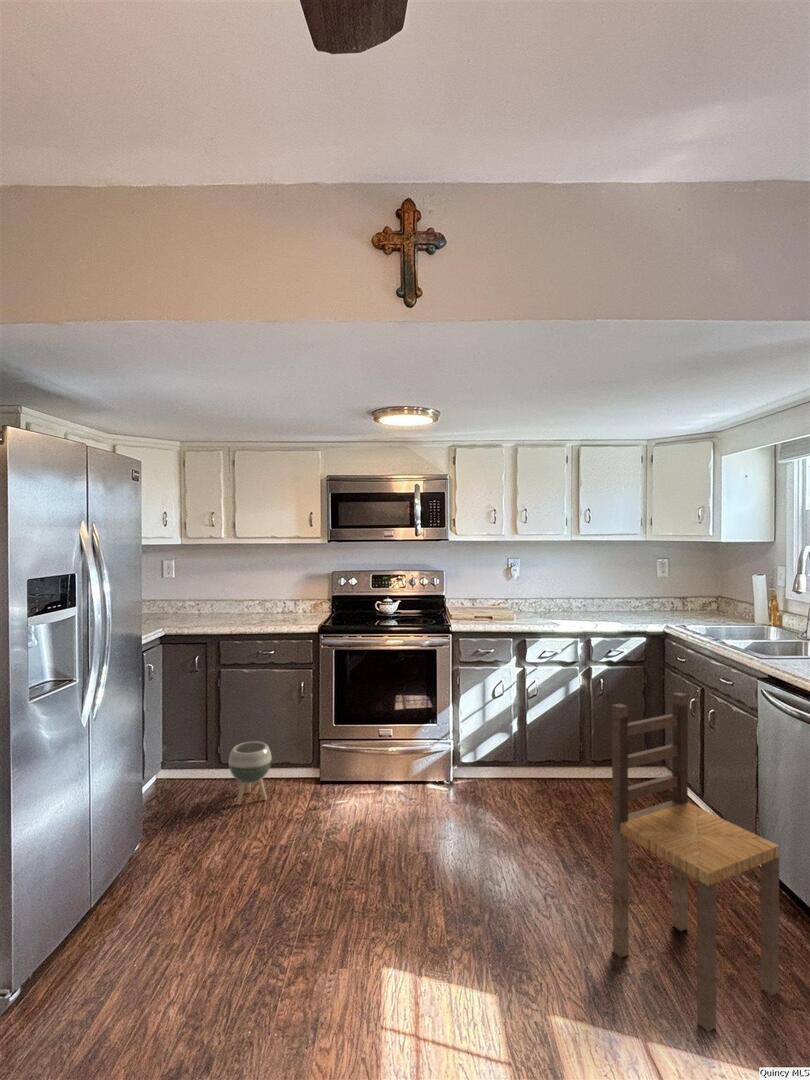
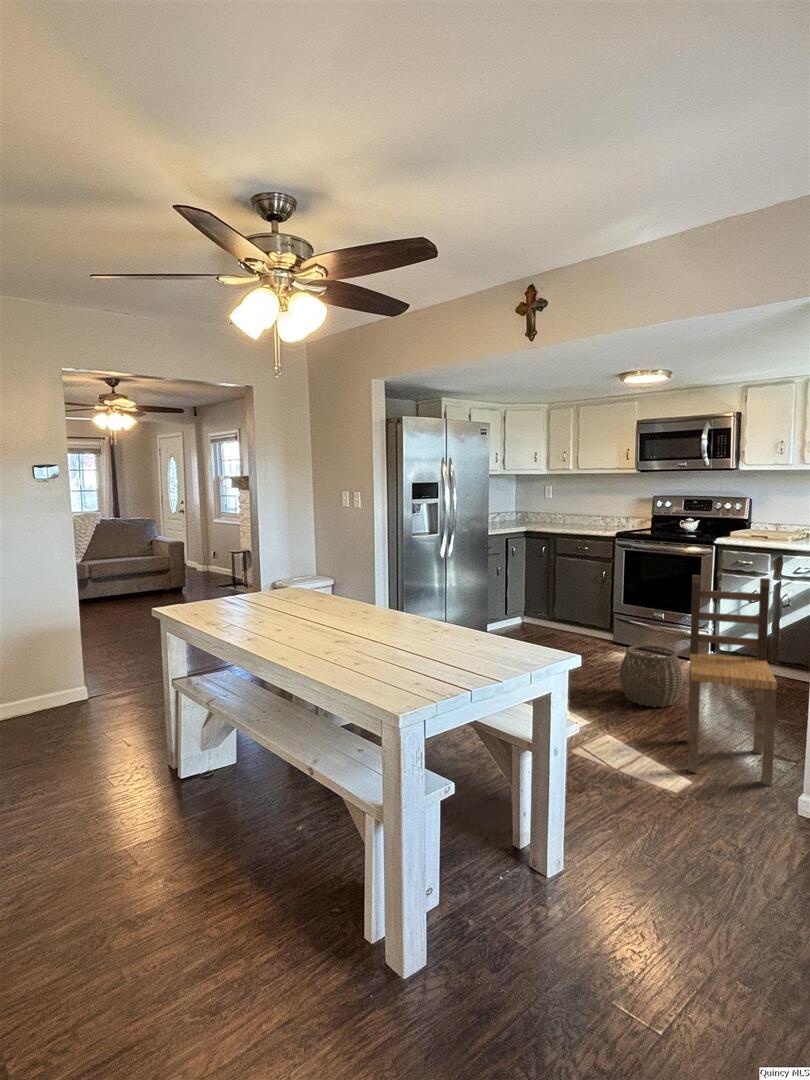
planter: present [229,741,272,805] -> none [552,605,580,642]
woven basket: none [437,796,523,903] -> present [620,645,683,707]

